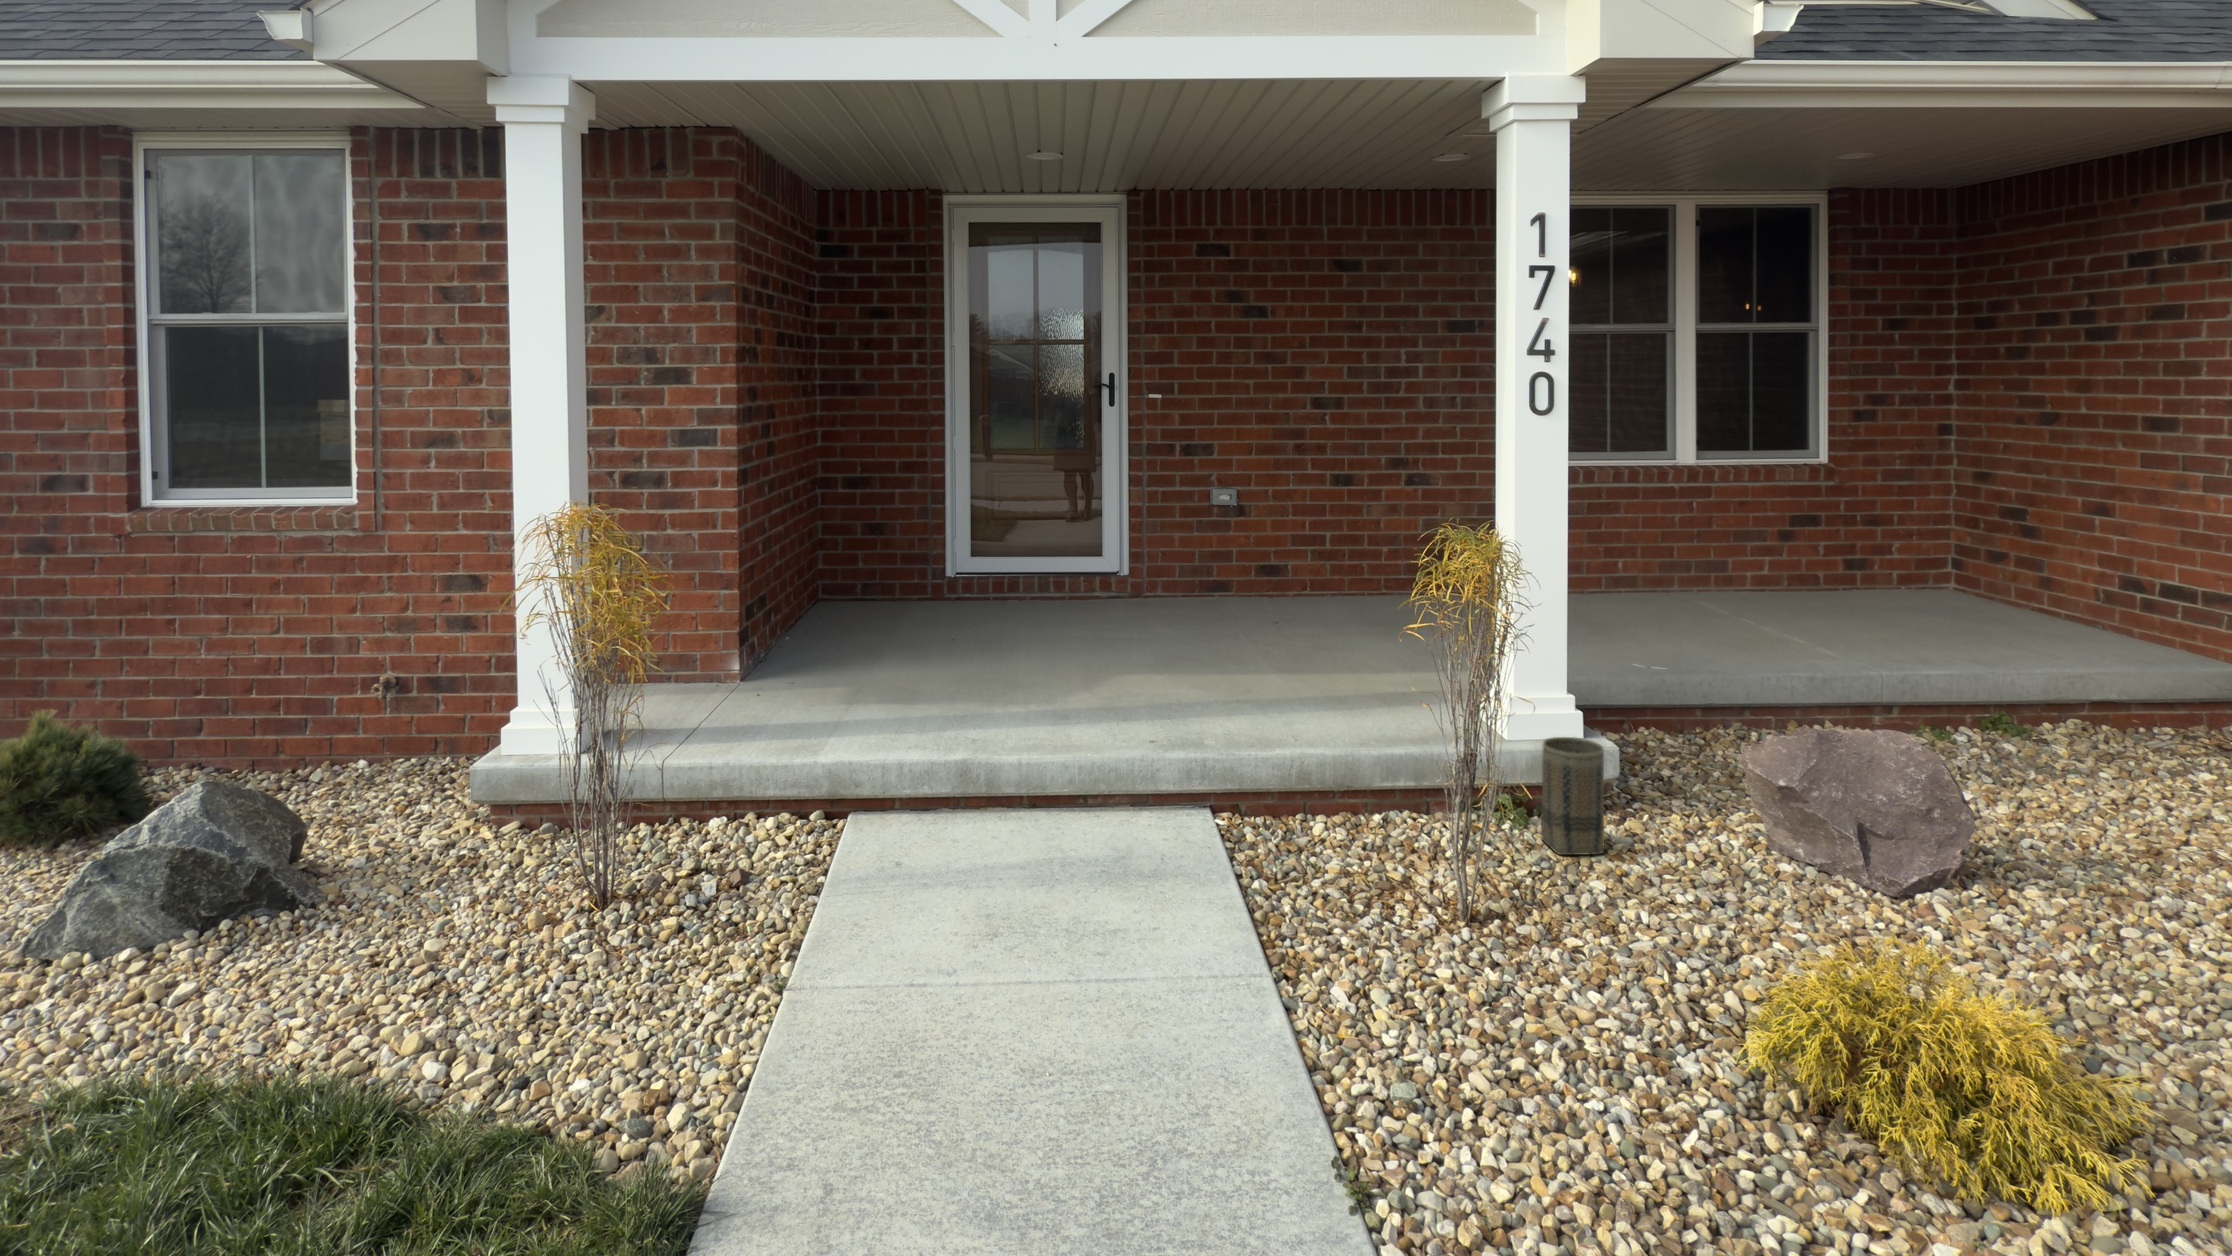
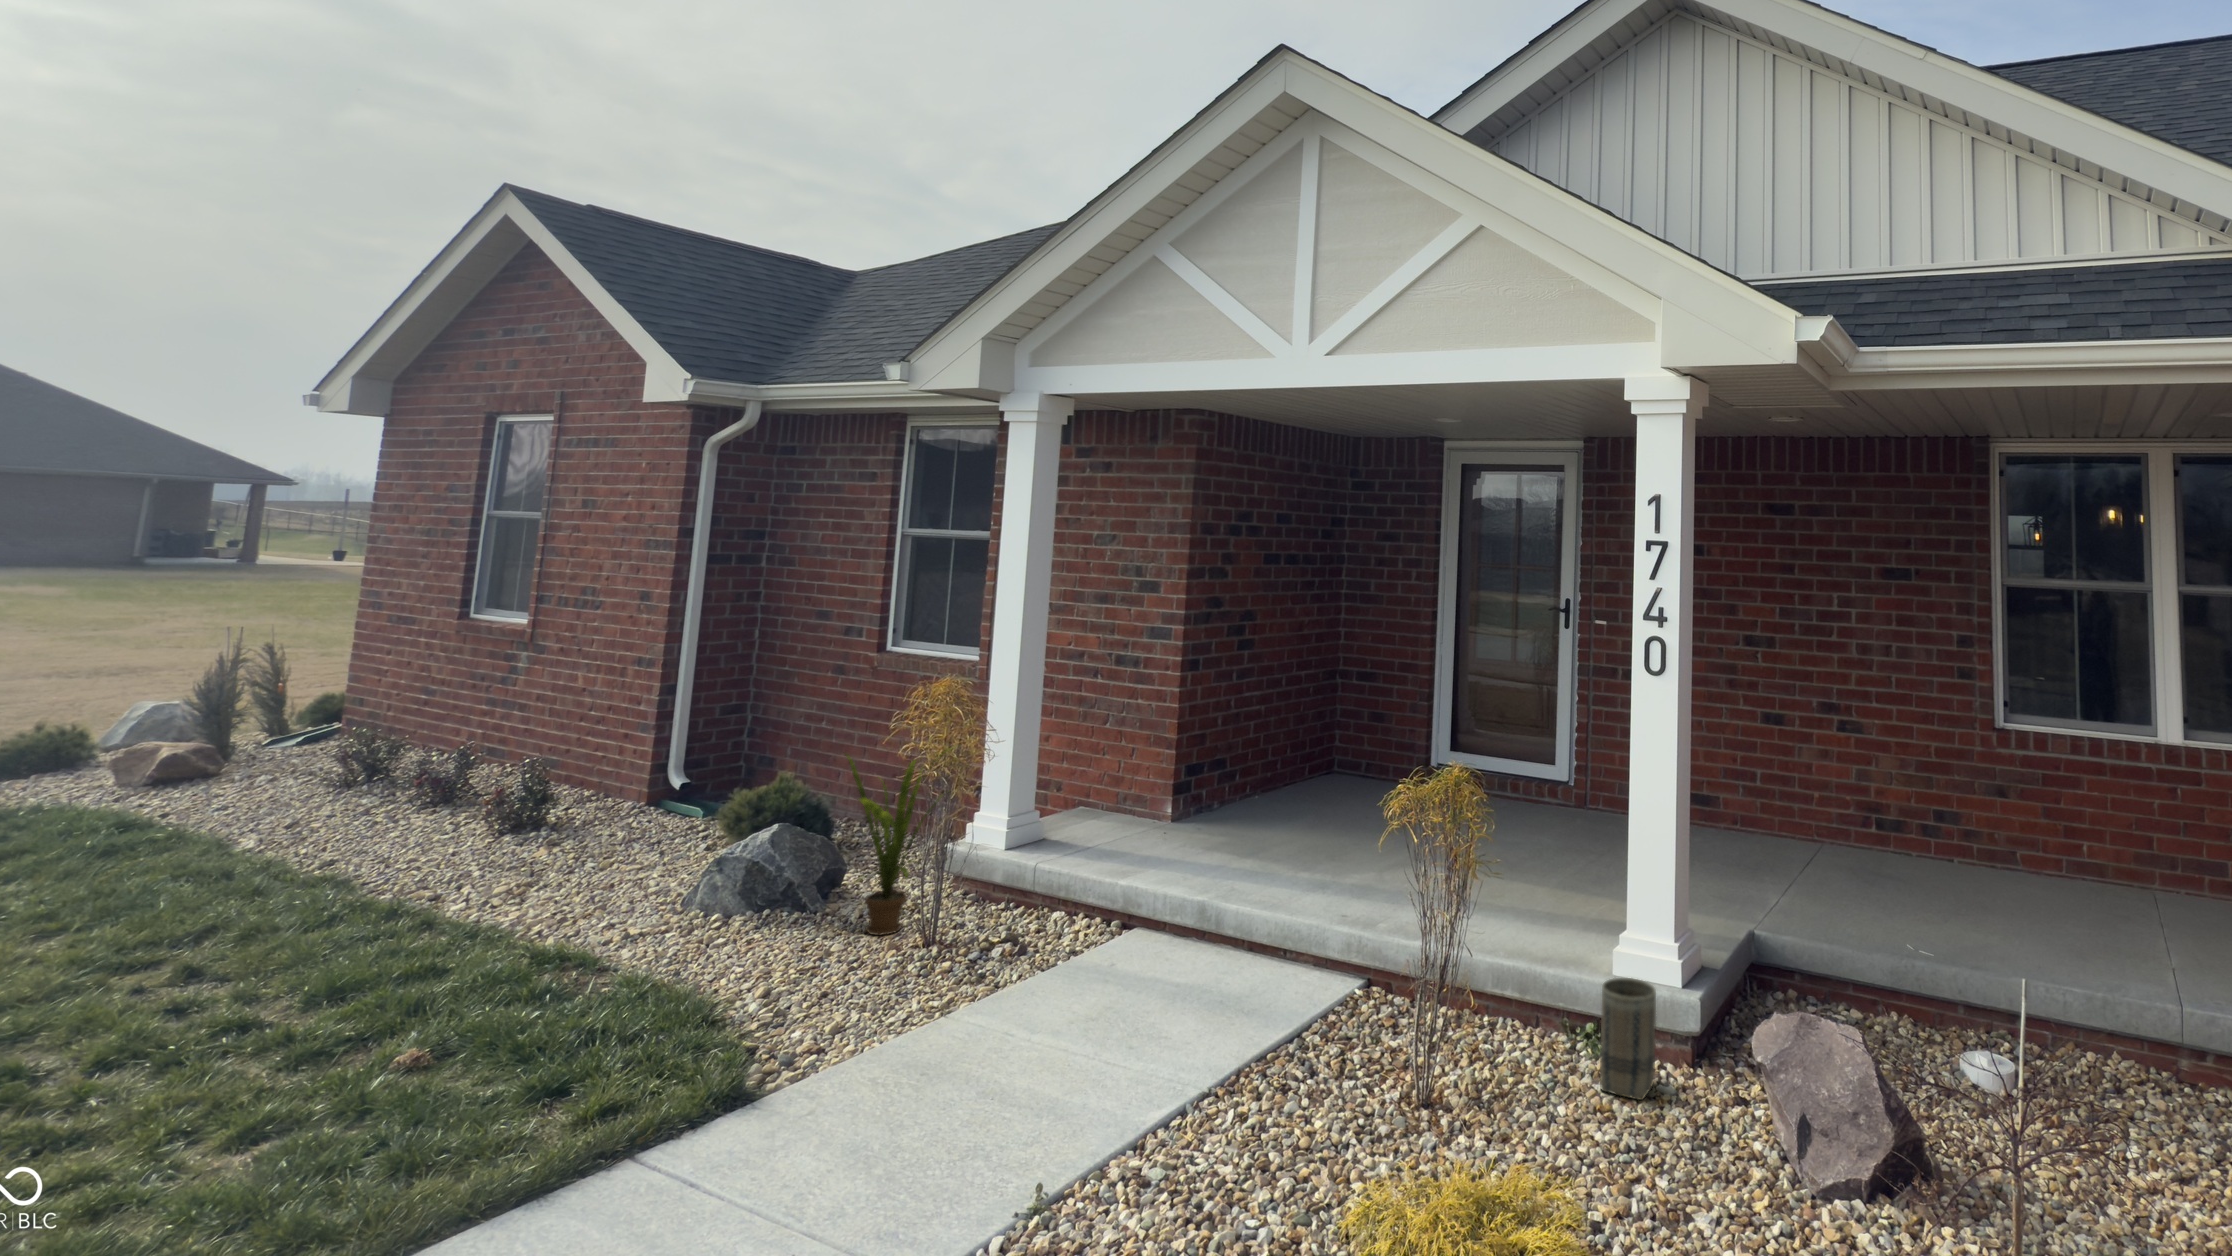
house plant: none [401,610,568,905] -> present [847,753,942,935]

